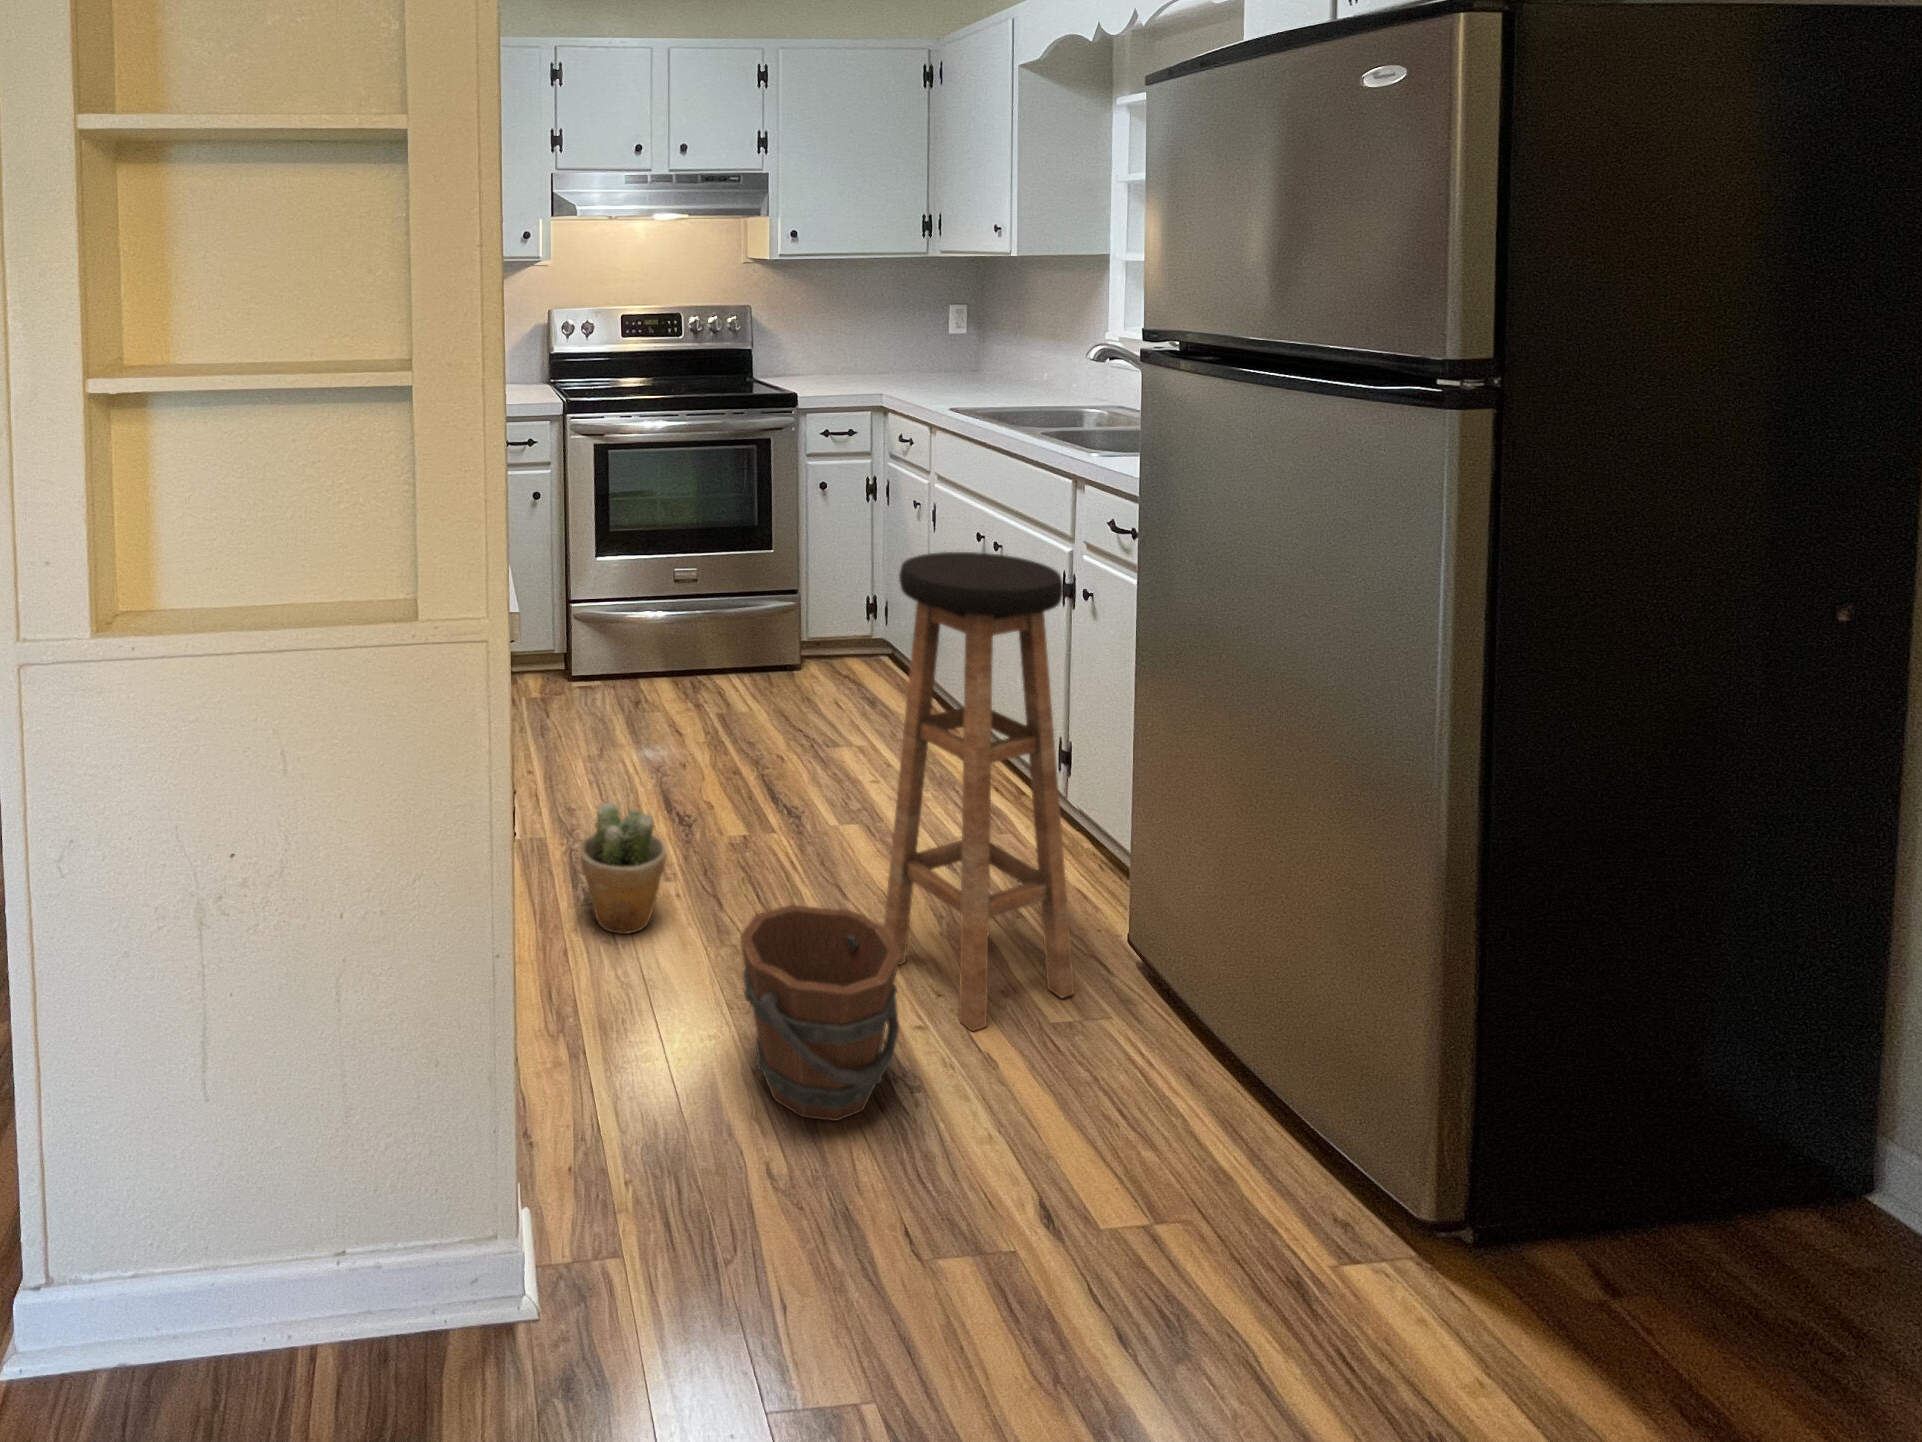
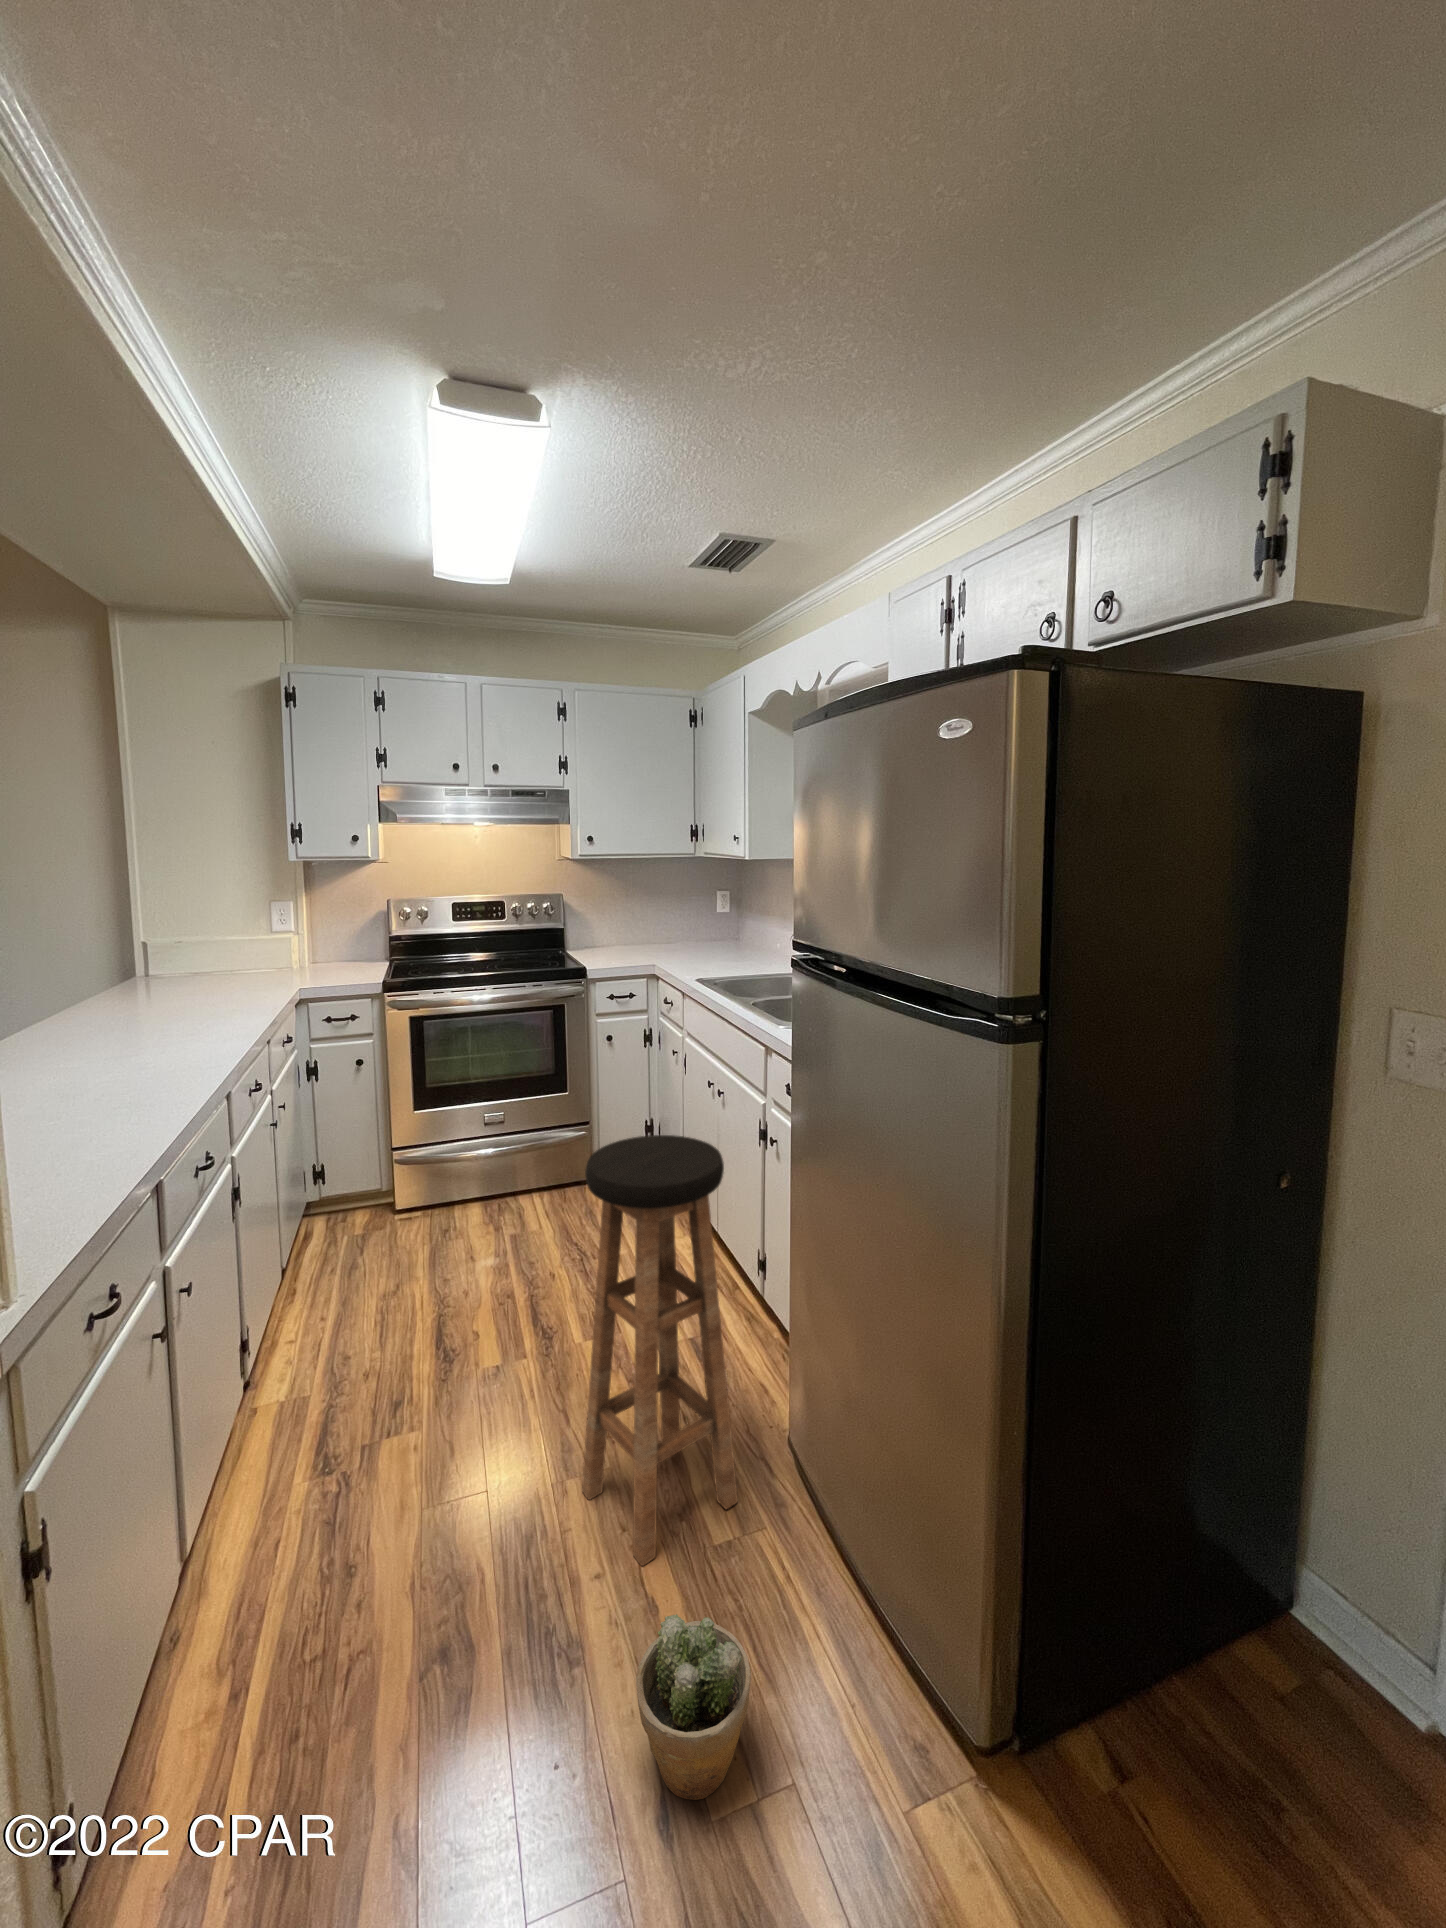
potted plant: present [580,803,666,934] -> present [636,1614,751,1800]
bucket: present [740,904,900,1121] -> none [398,1491,558,1722]

